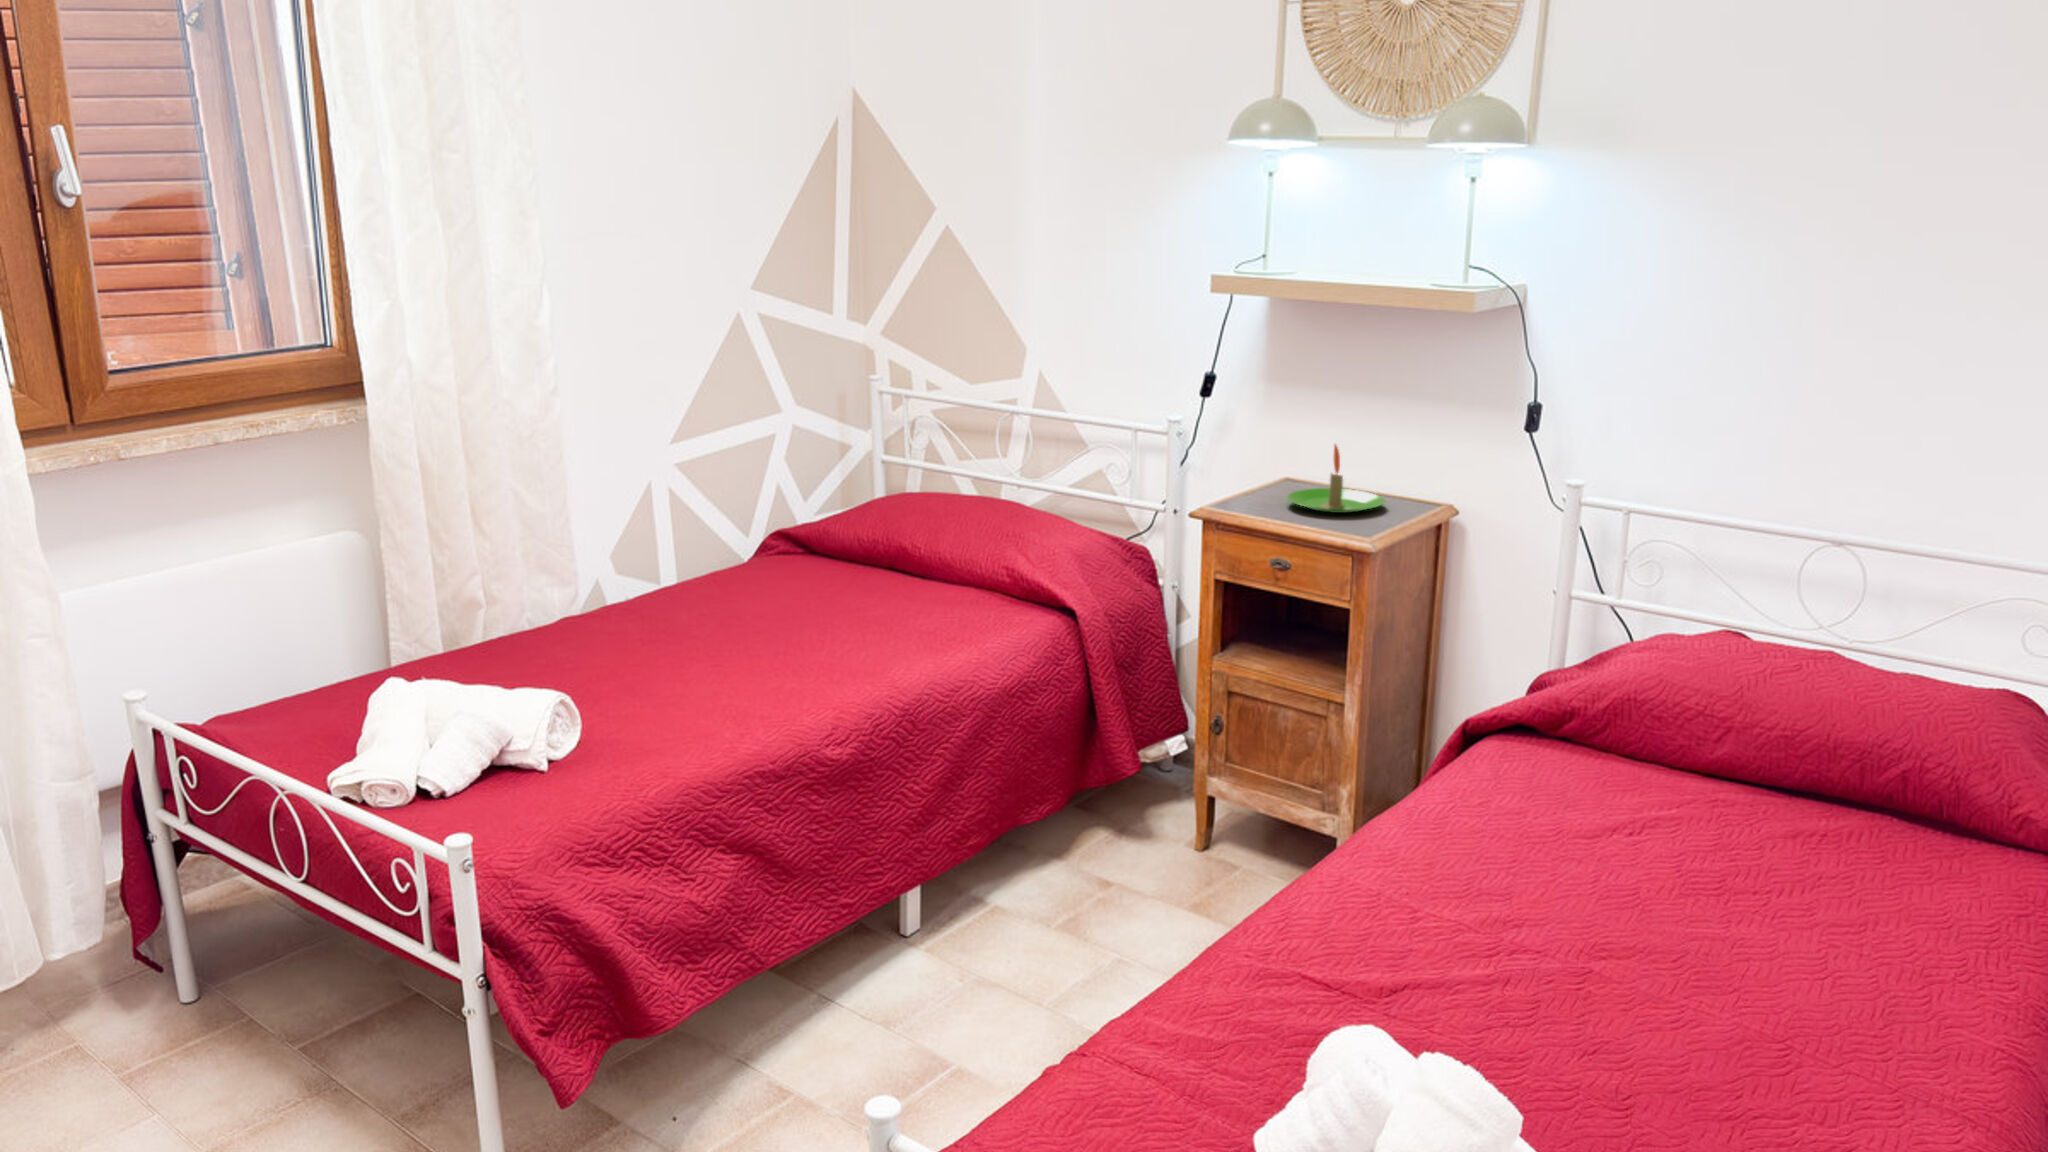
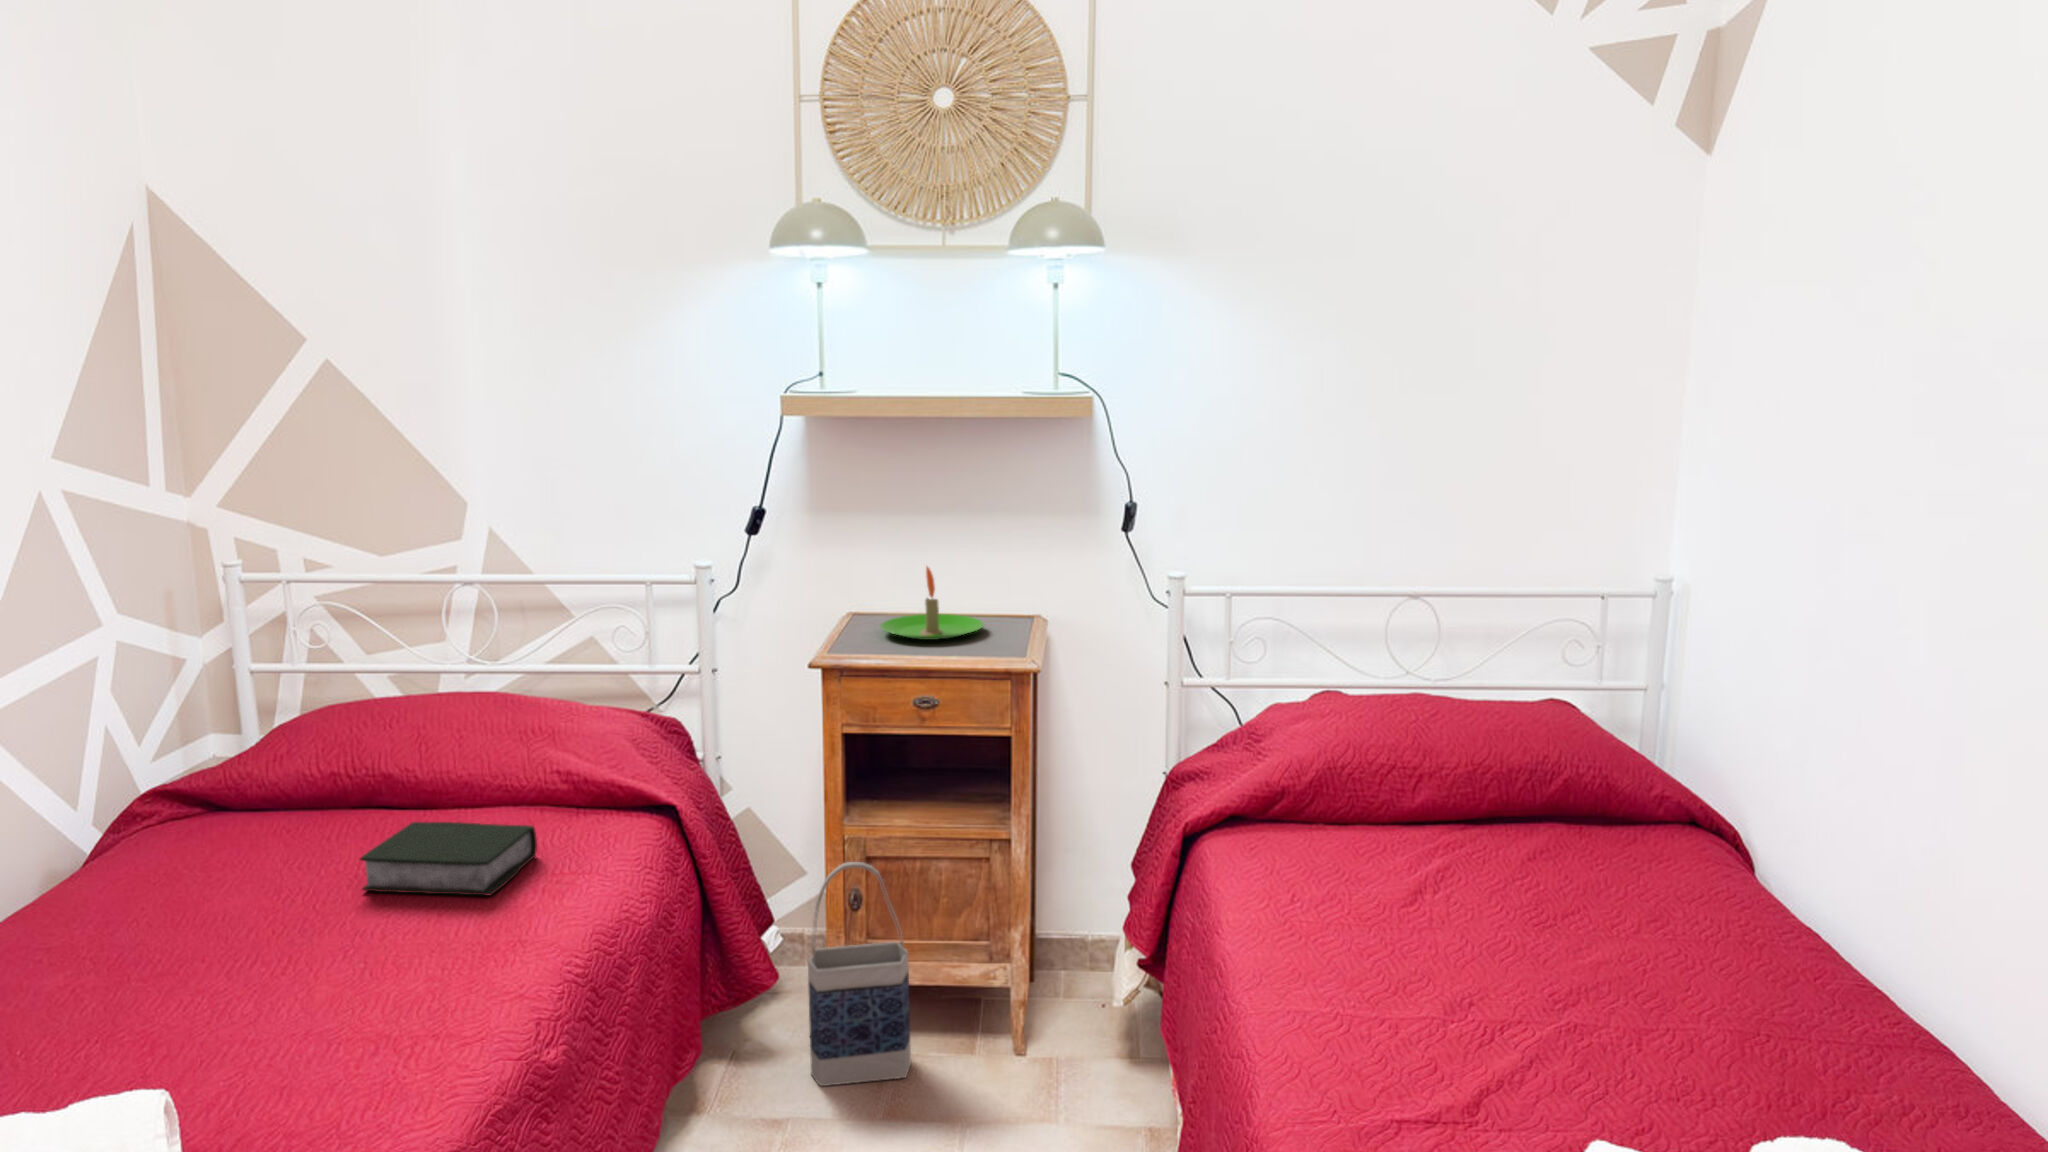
book: none [839,579,955,636] -> present [360,822,537,896]
bag: none [1160,688,1245,884] -> present [808,862,911,1086]

